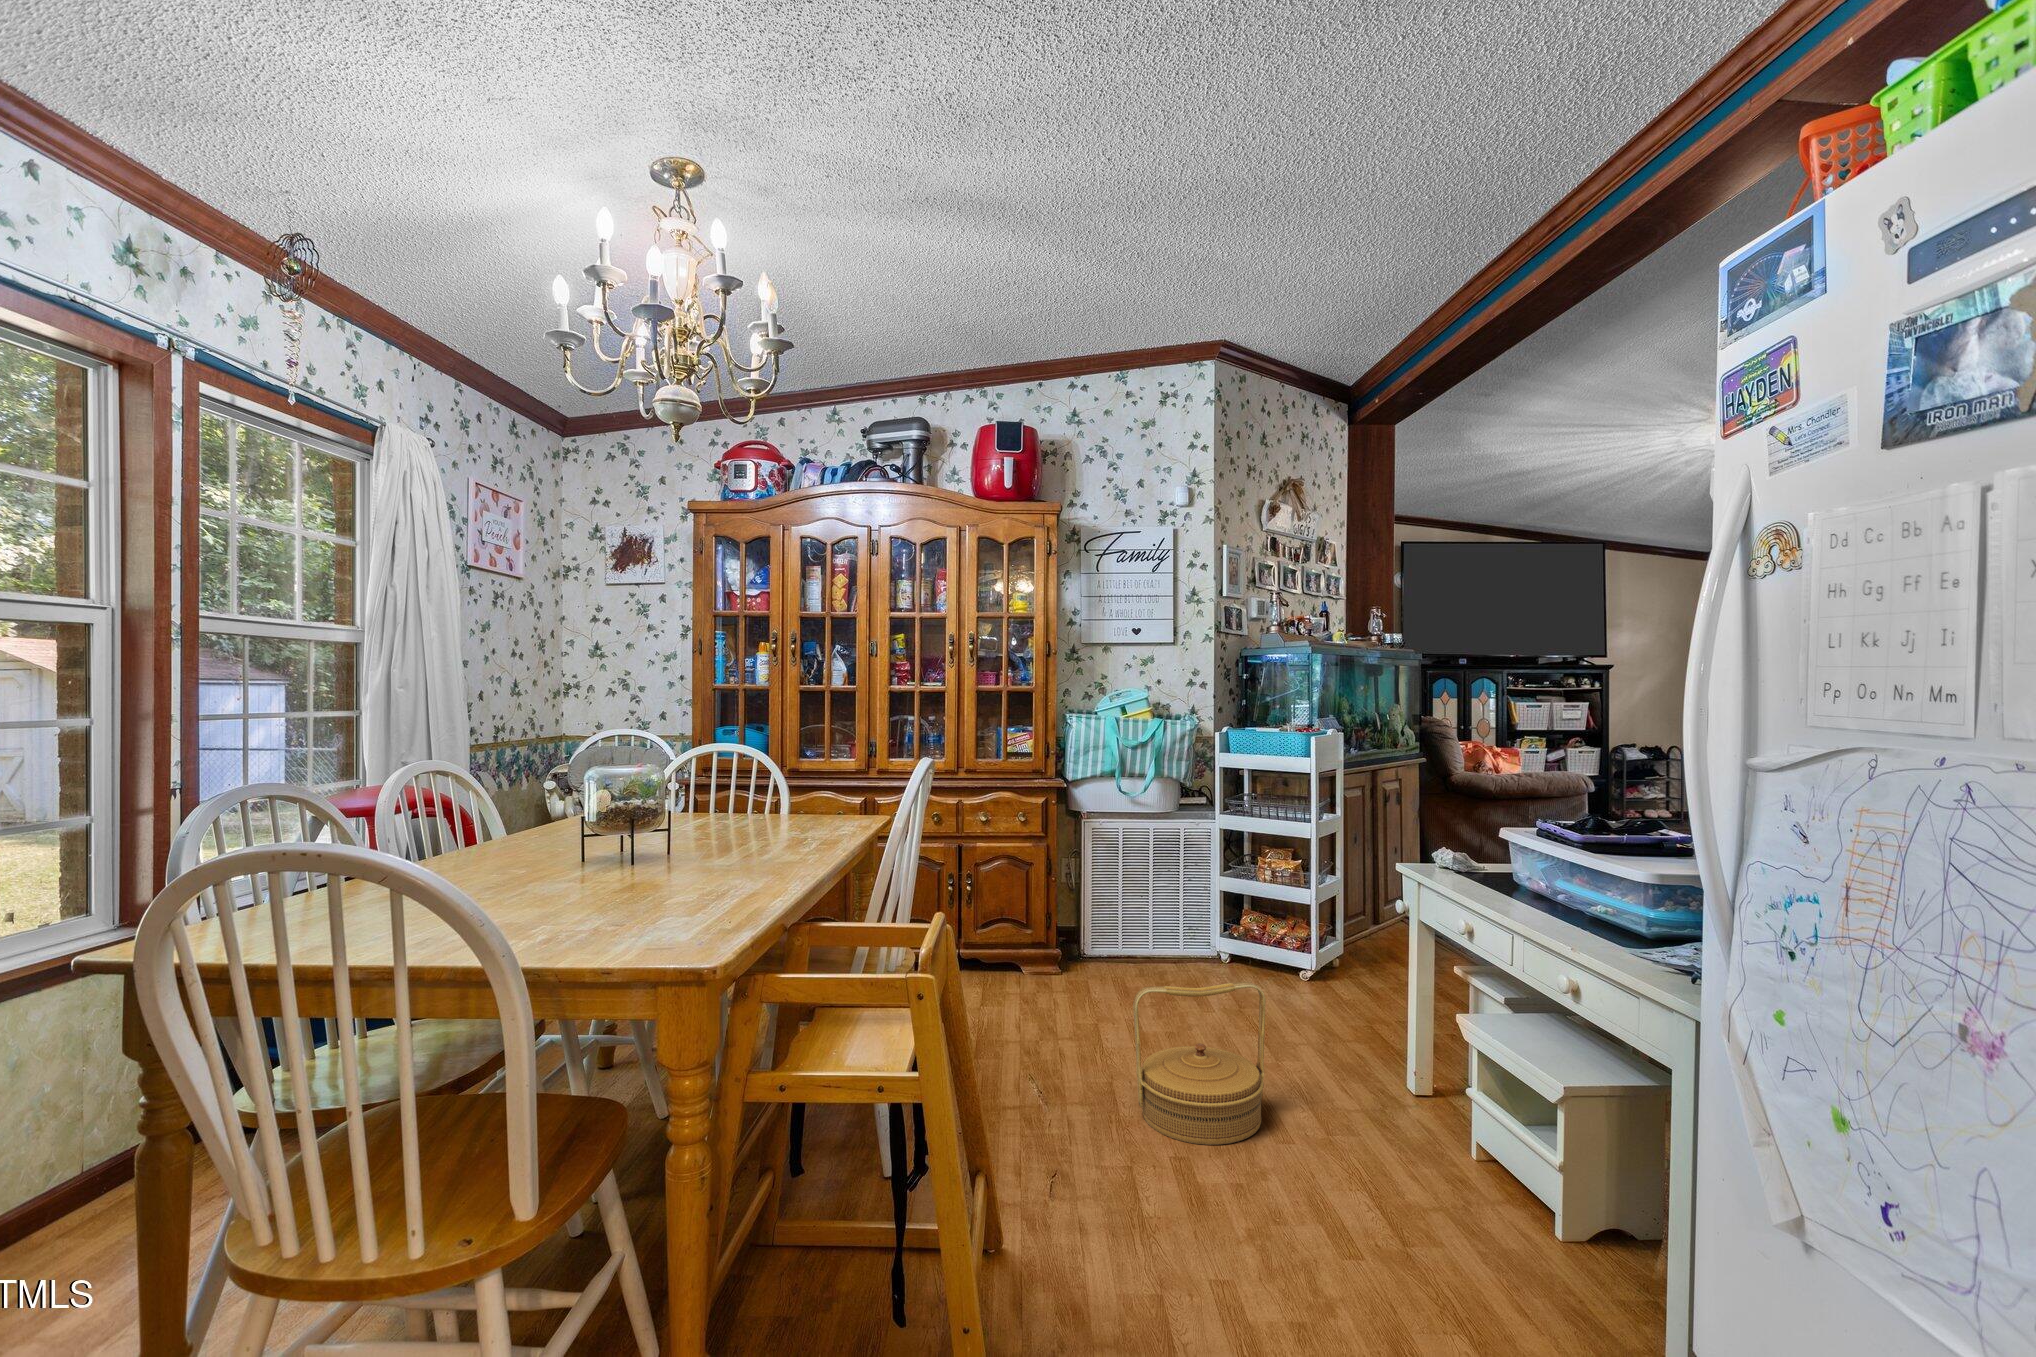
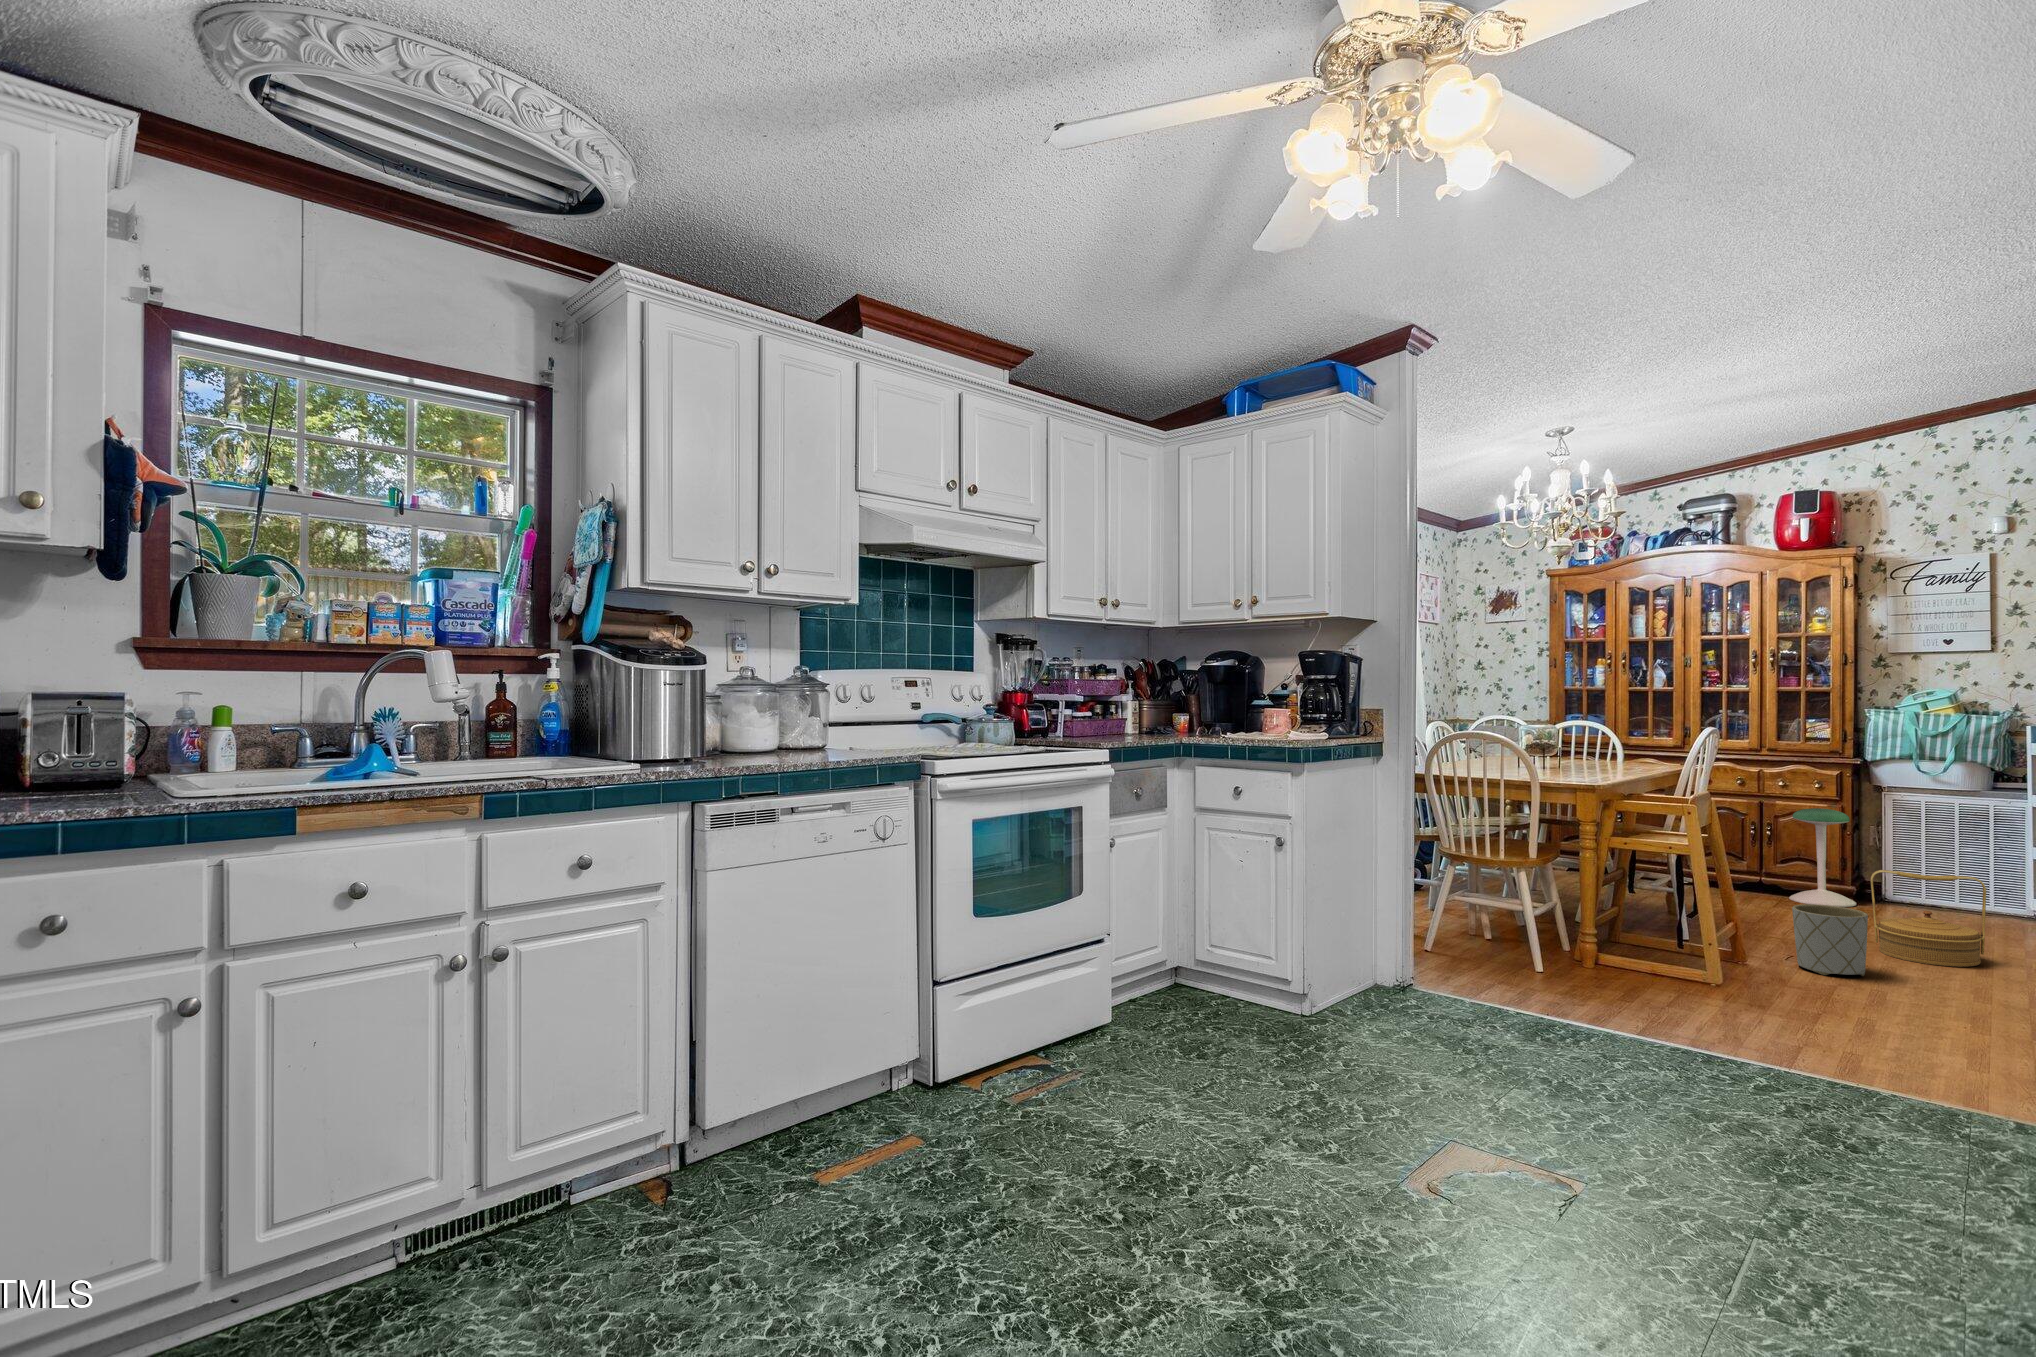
stool: none [994,854,1066,996] -> present [1789,808,1856,907]
planter: none [1067,1102,1180,1273] -> present [1792,904,1868,976]

